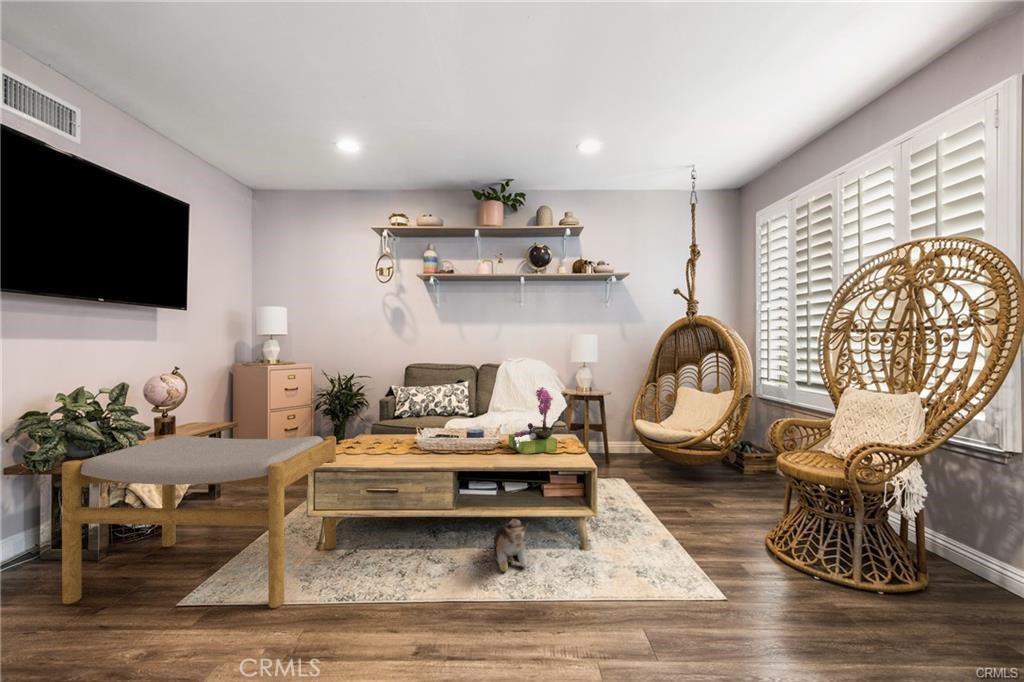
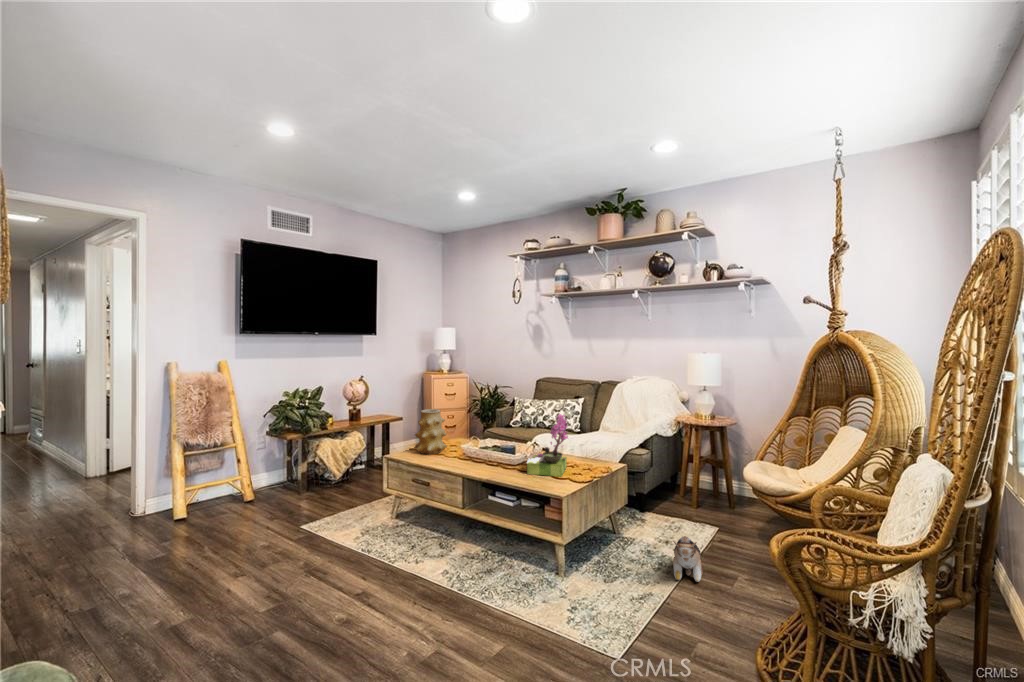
vase: none [340,397,386,455] -> present [415,409,447,454]
footstool: present [62,435,336,608] -> none [263,423,403,545]
plush toy: present [493,519,527,572] -> present [673,536,703,582]

